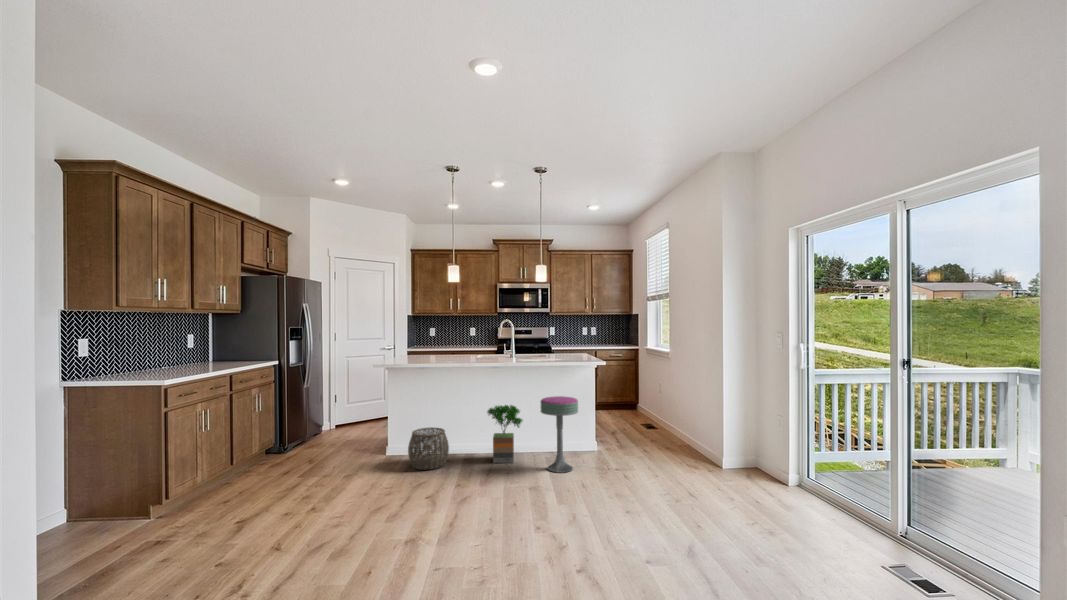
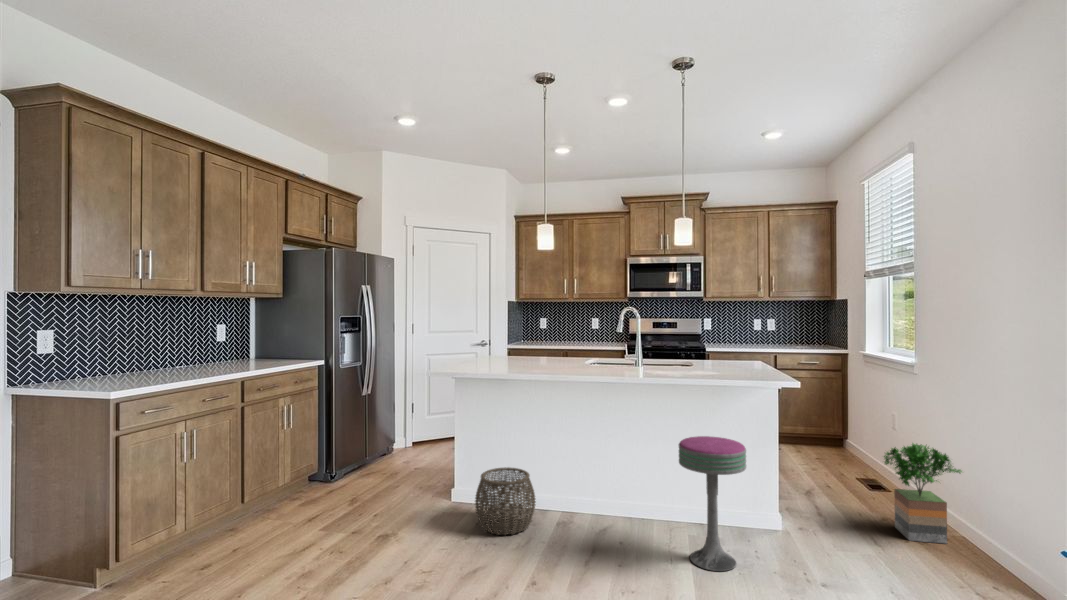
potted tree: present [487,405,523,463] -> present [884,443,962,544]

